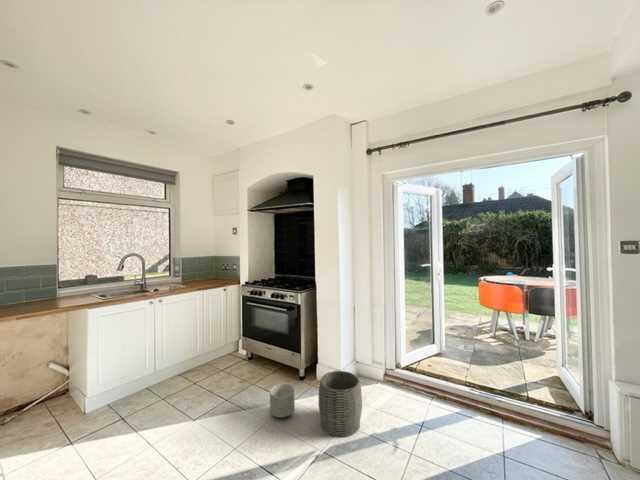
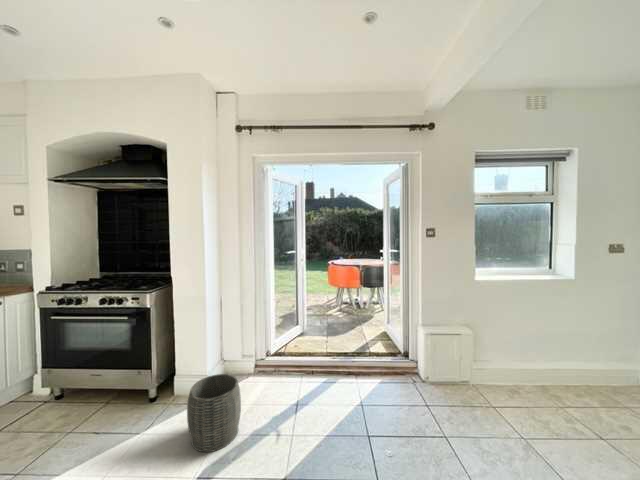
planter: present [270,384,295,417] -> none [110,412,151,462]

